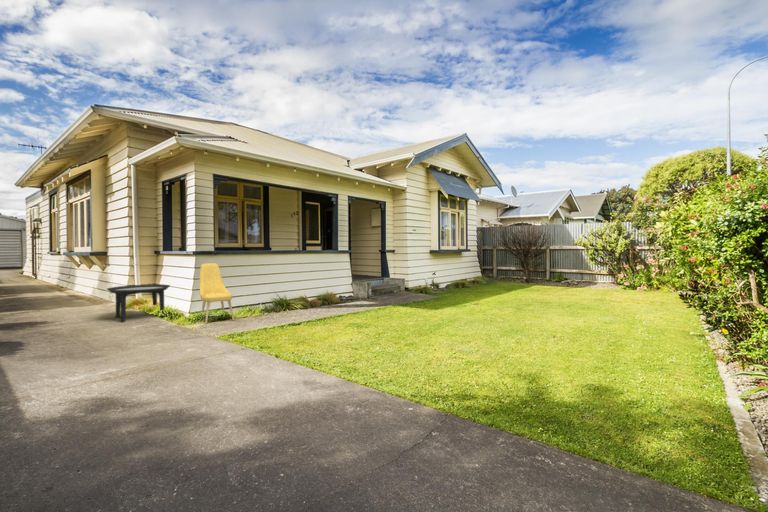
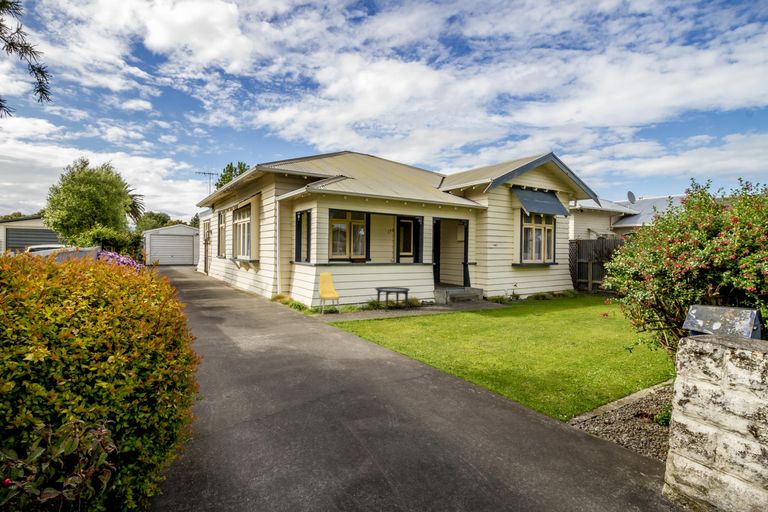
round table: present [107,284,170,322] -> present [375,287,410,312]

